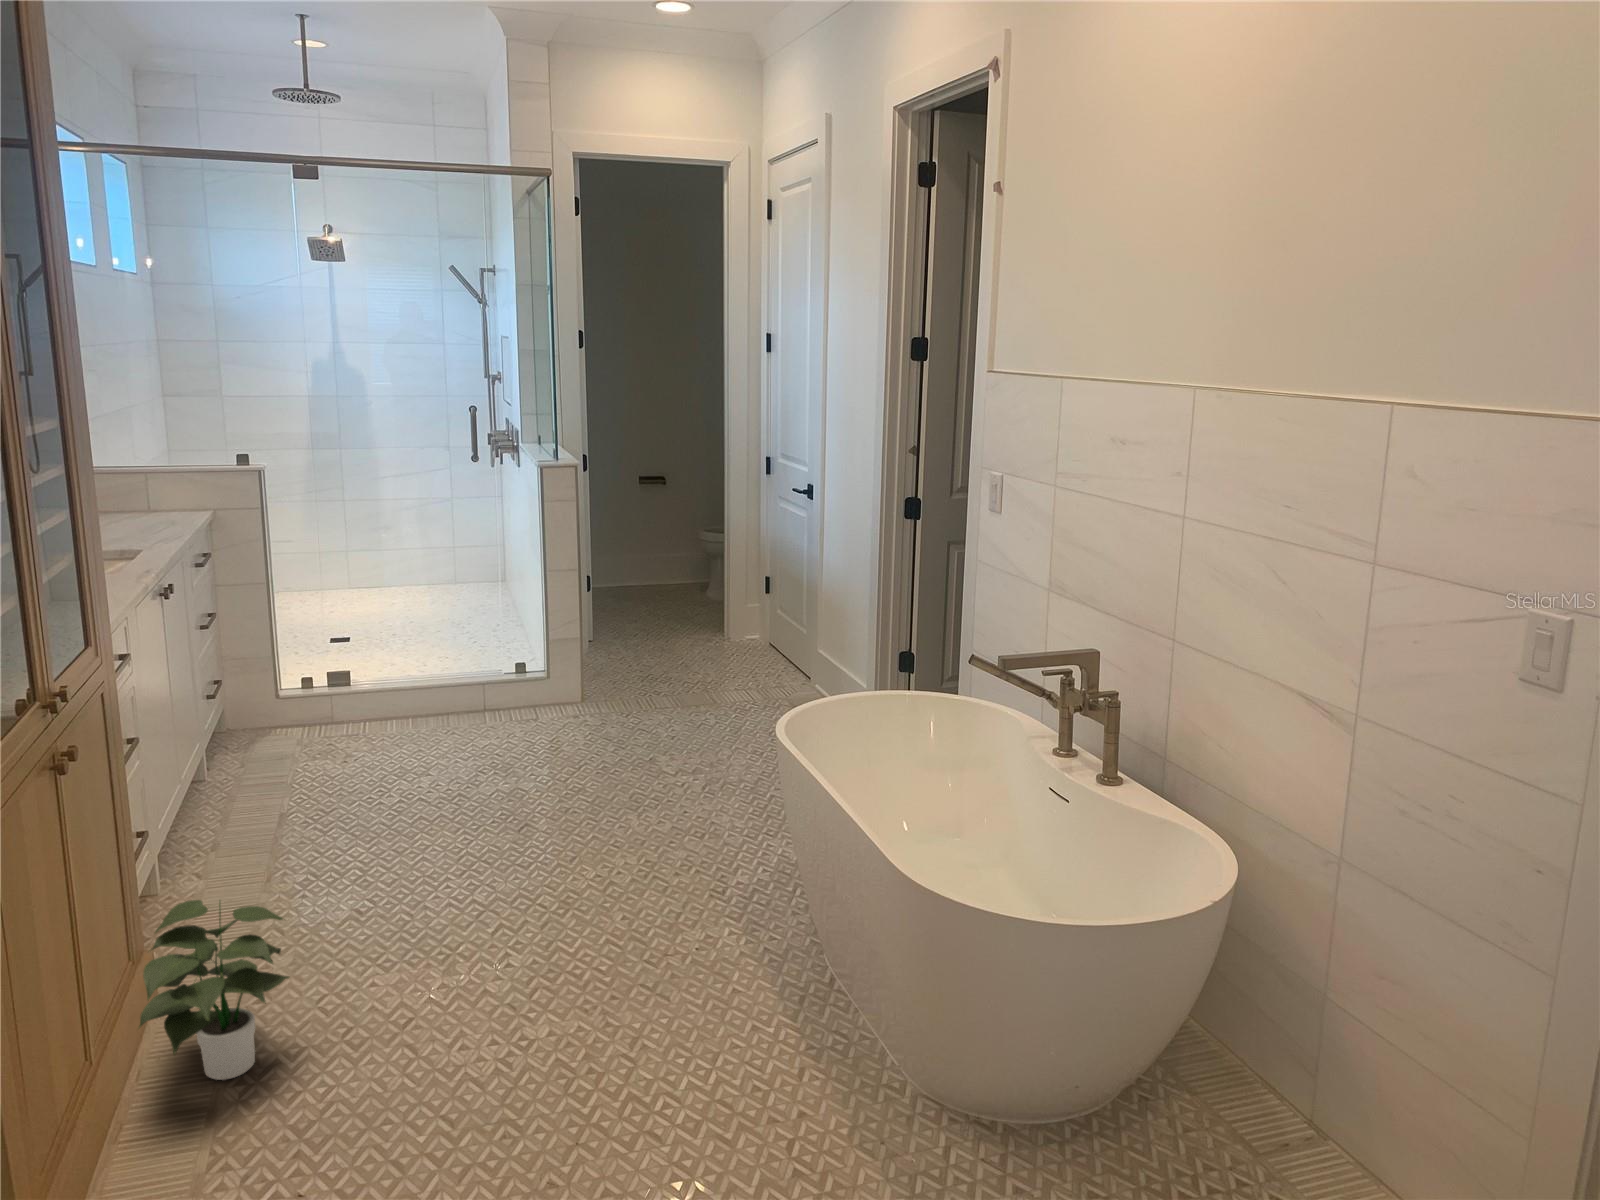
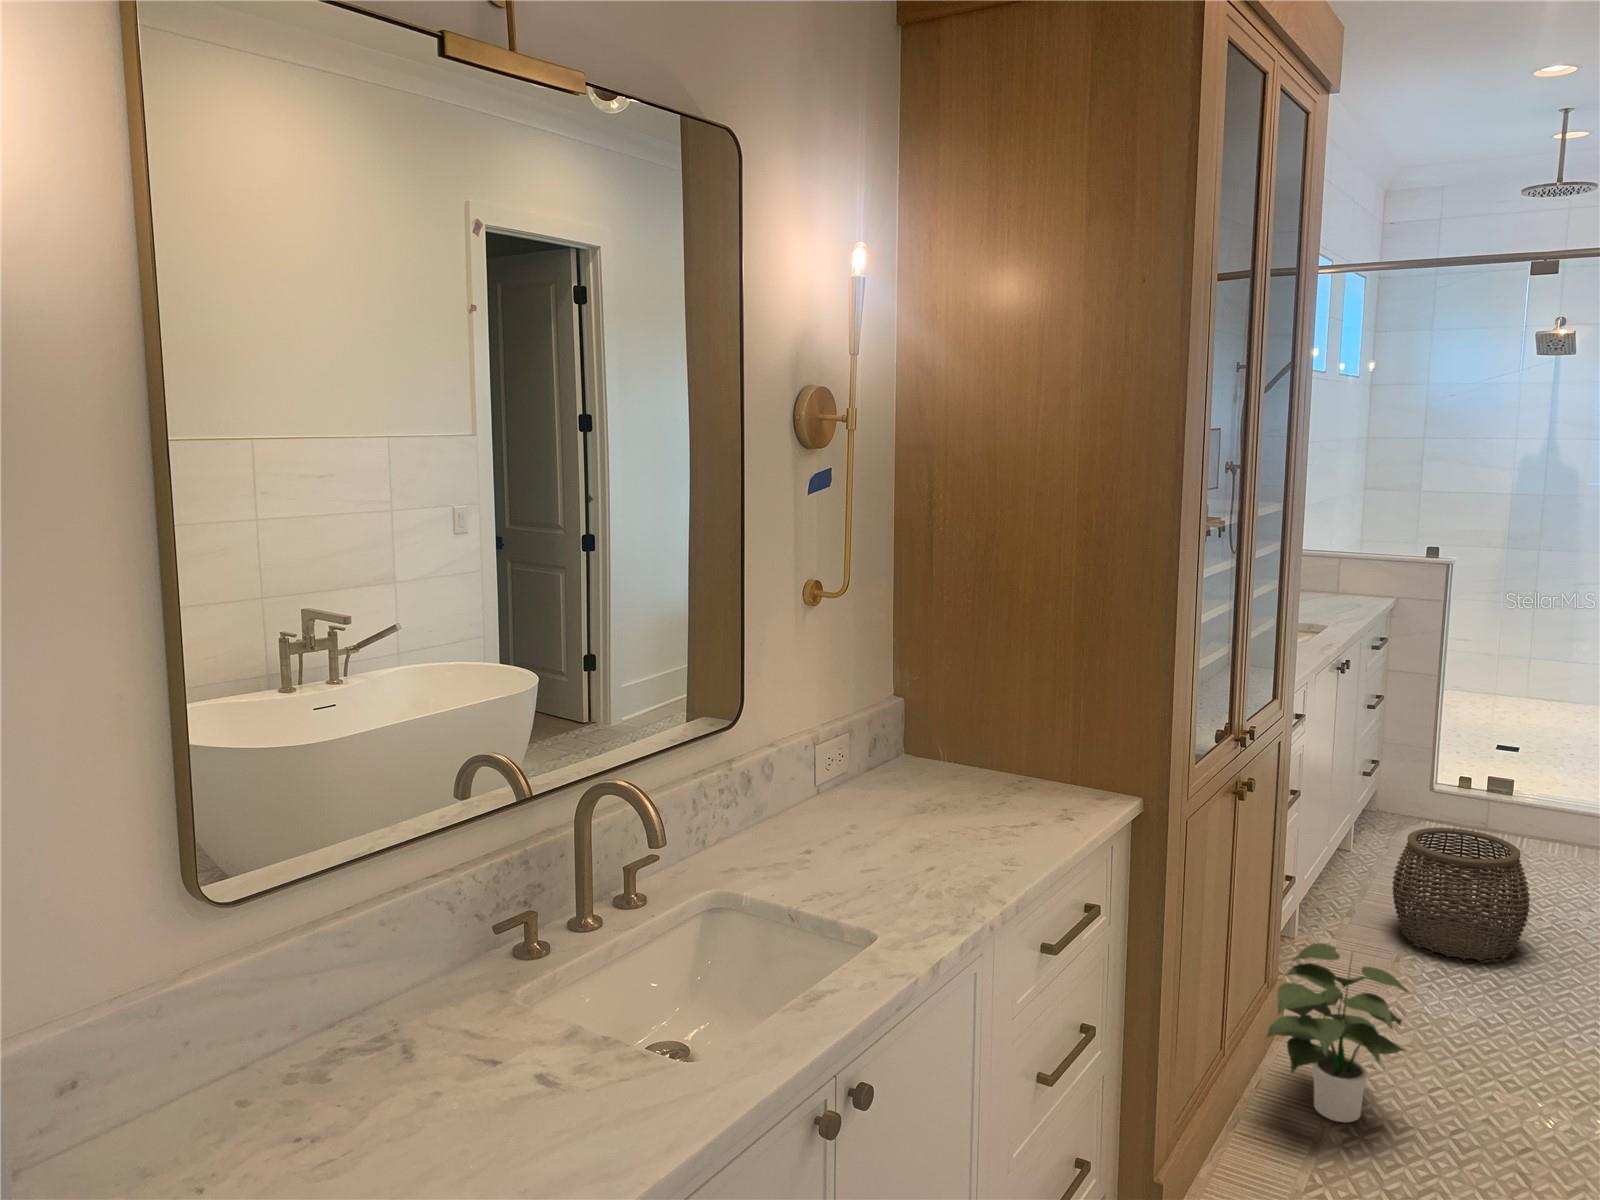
woven basket: none [252,732,380,861] -> present [1392,828,1530,961]

